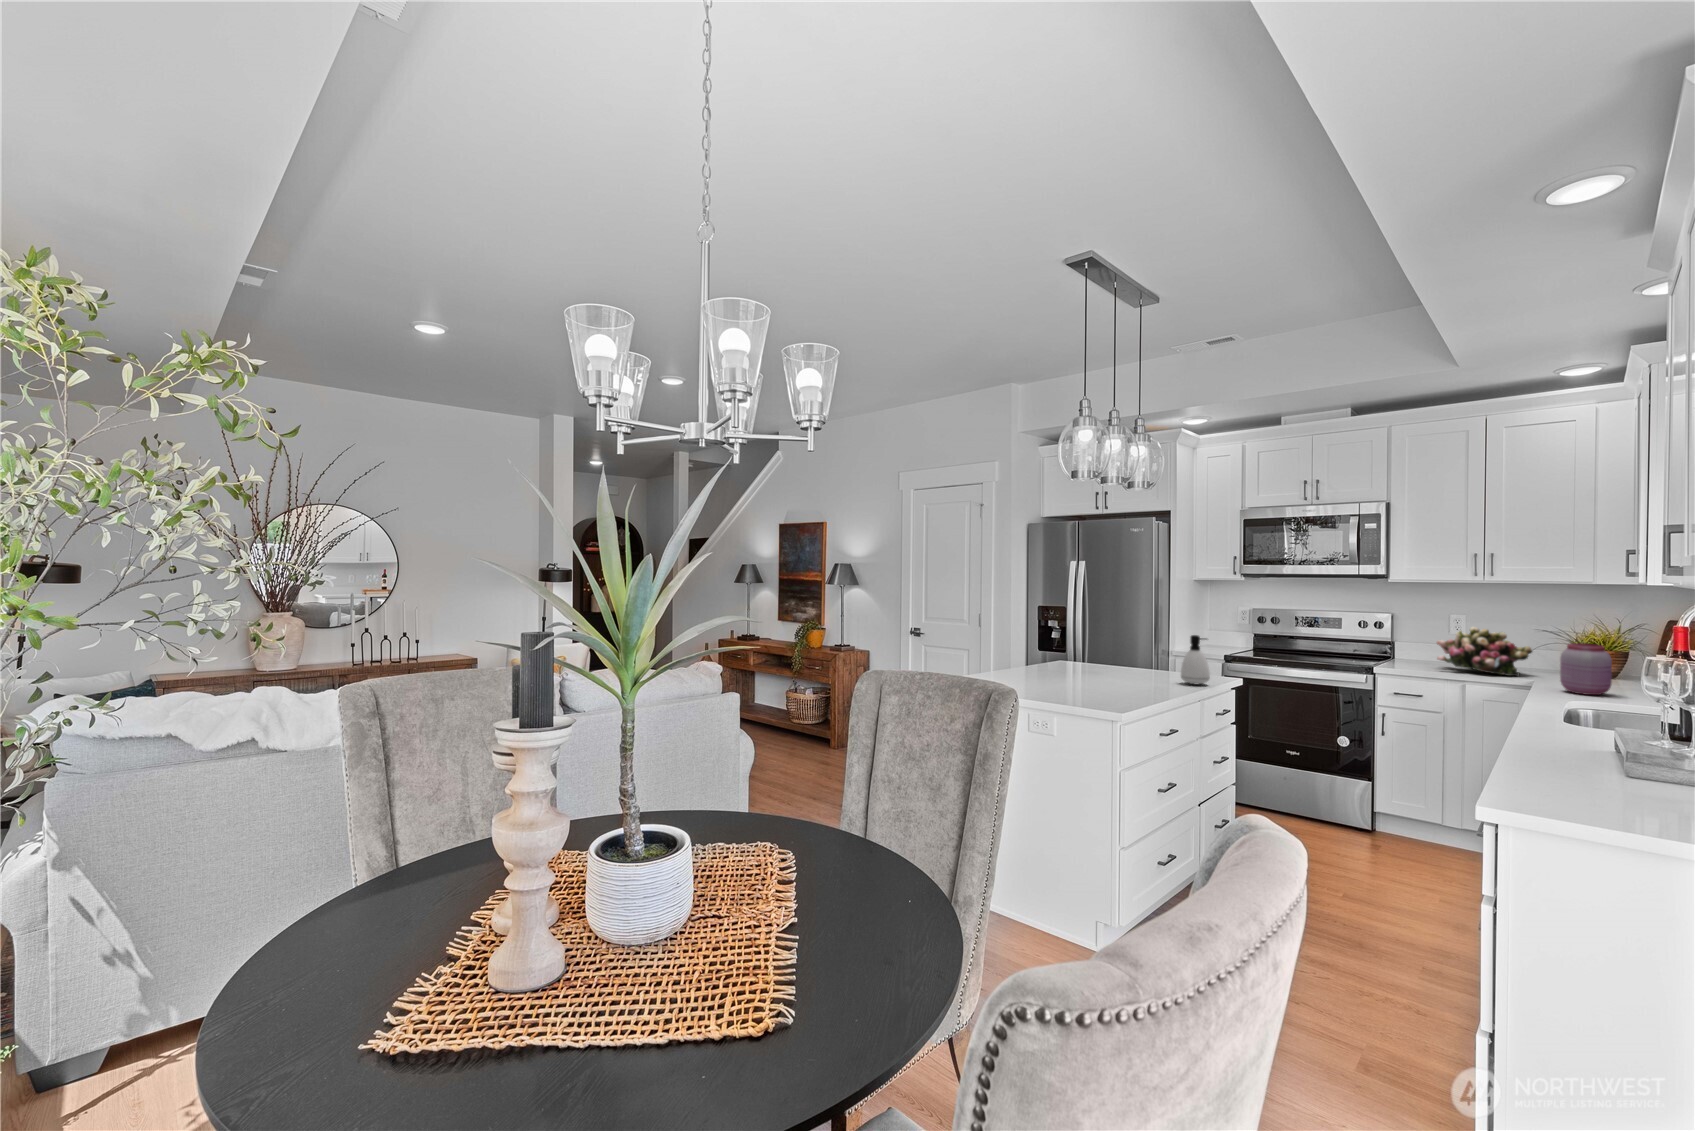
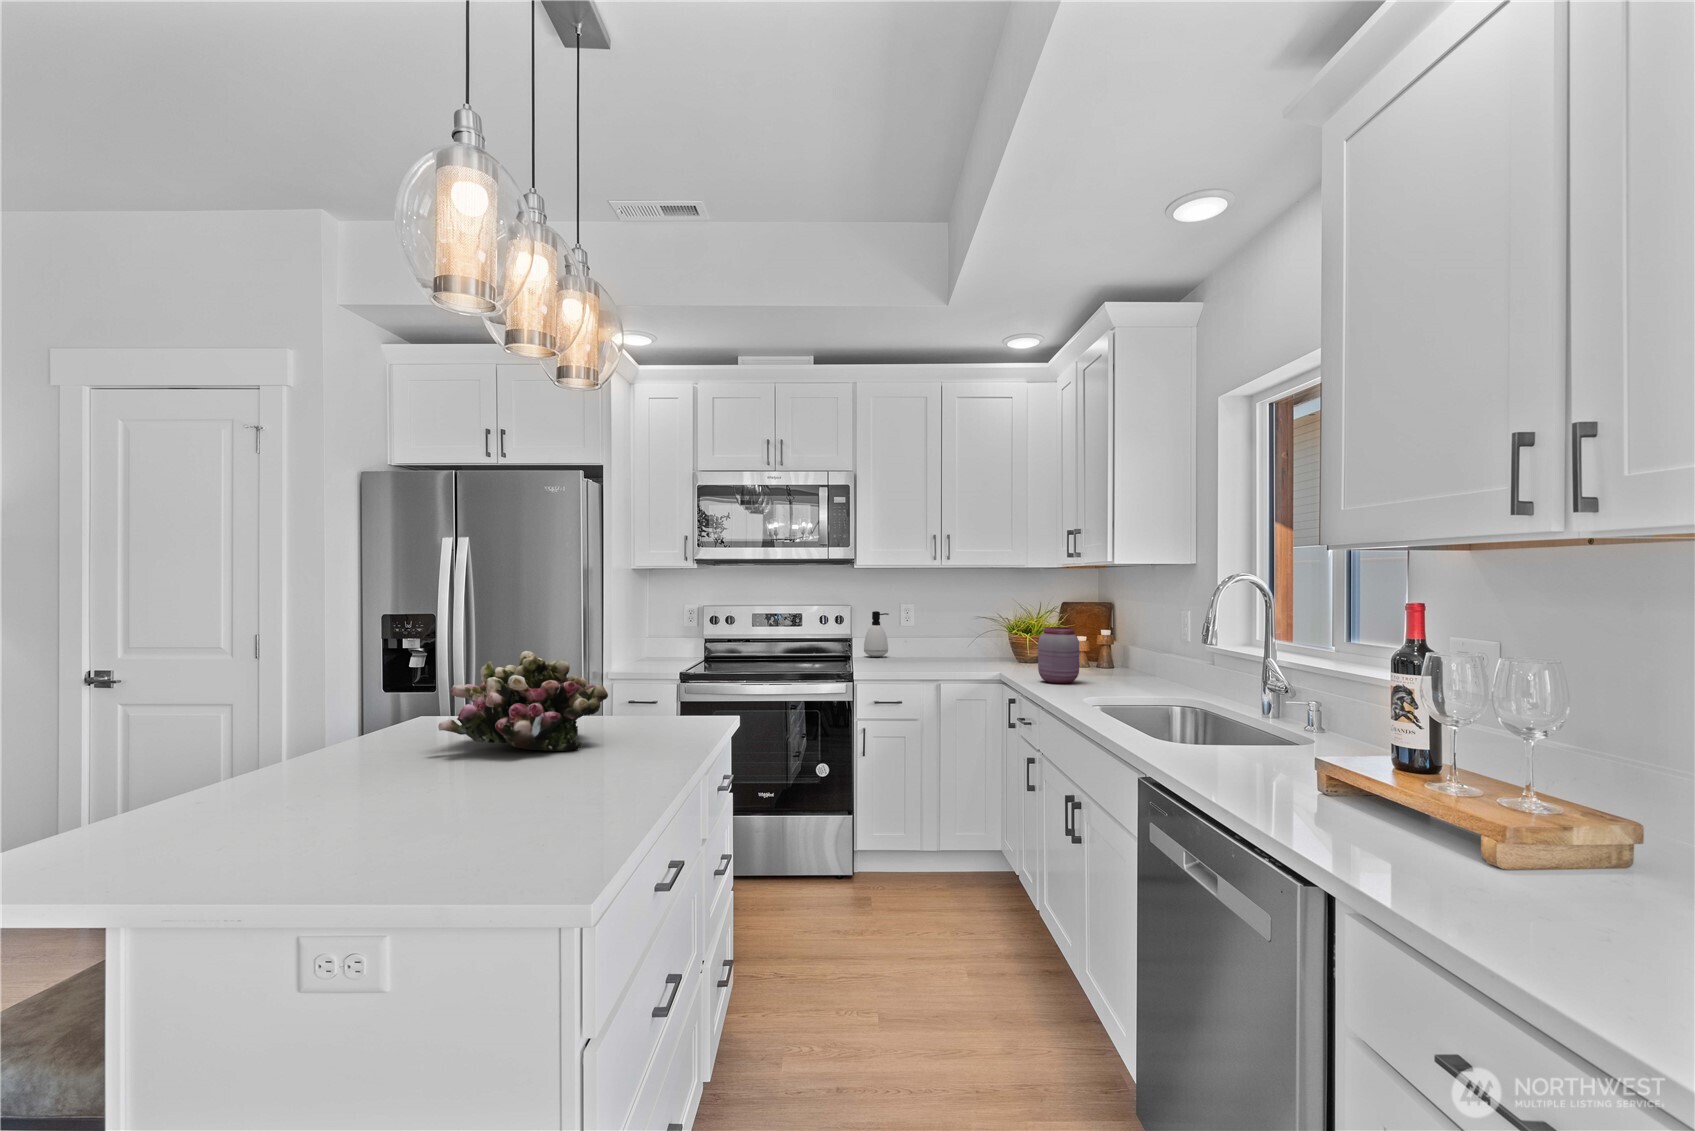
flower arrangement: present [1437,627,1532,676] -> present [438,651,608,751]
soap dispenser: present [1181,635,1210,684] -> present [864,611,889,657]

